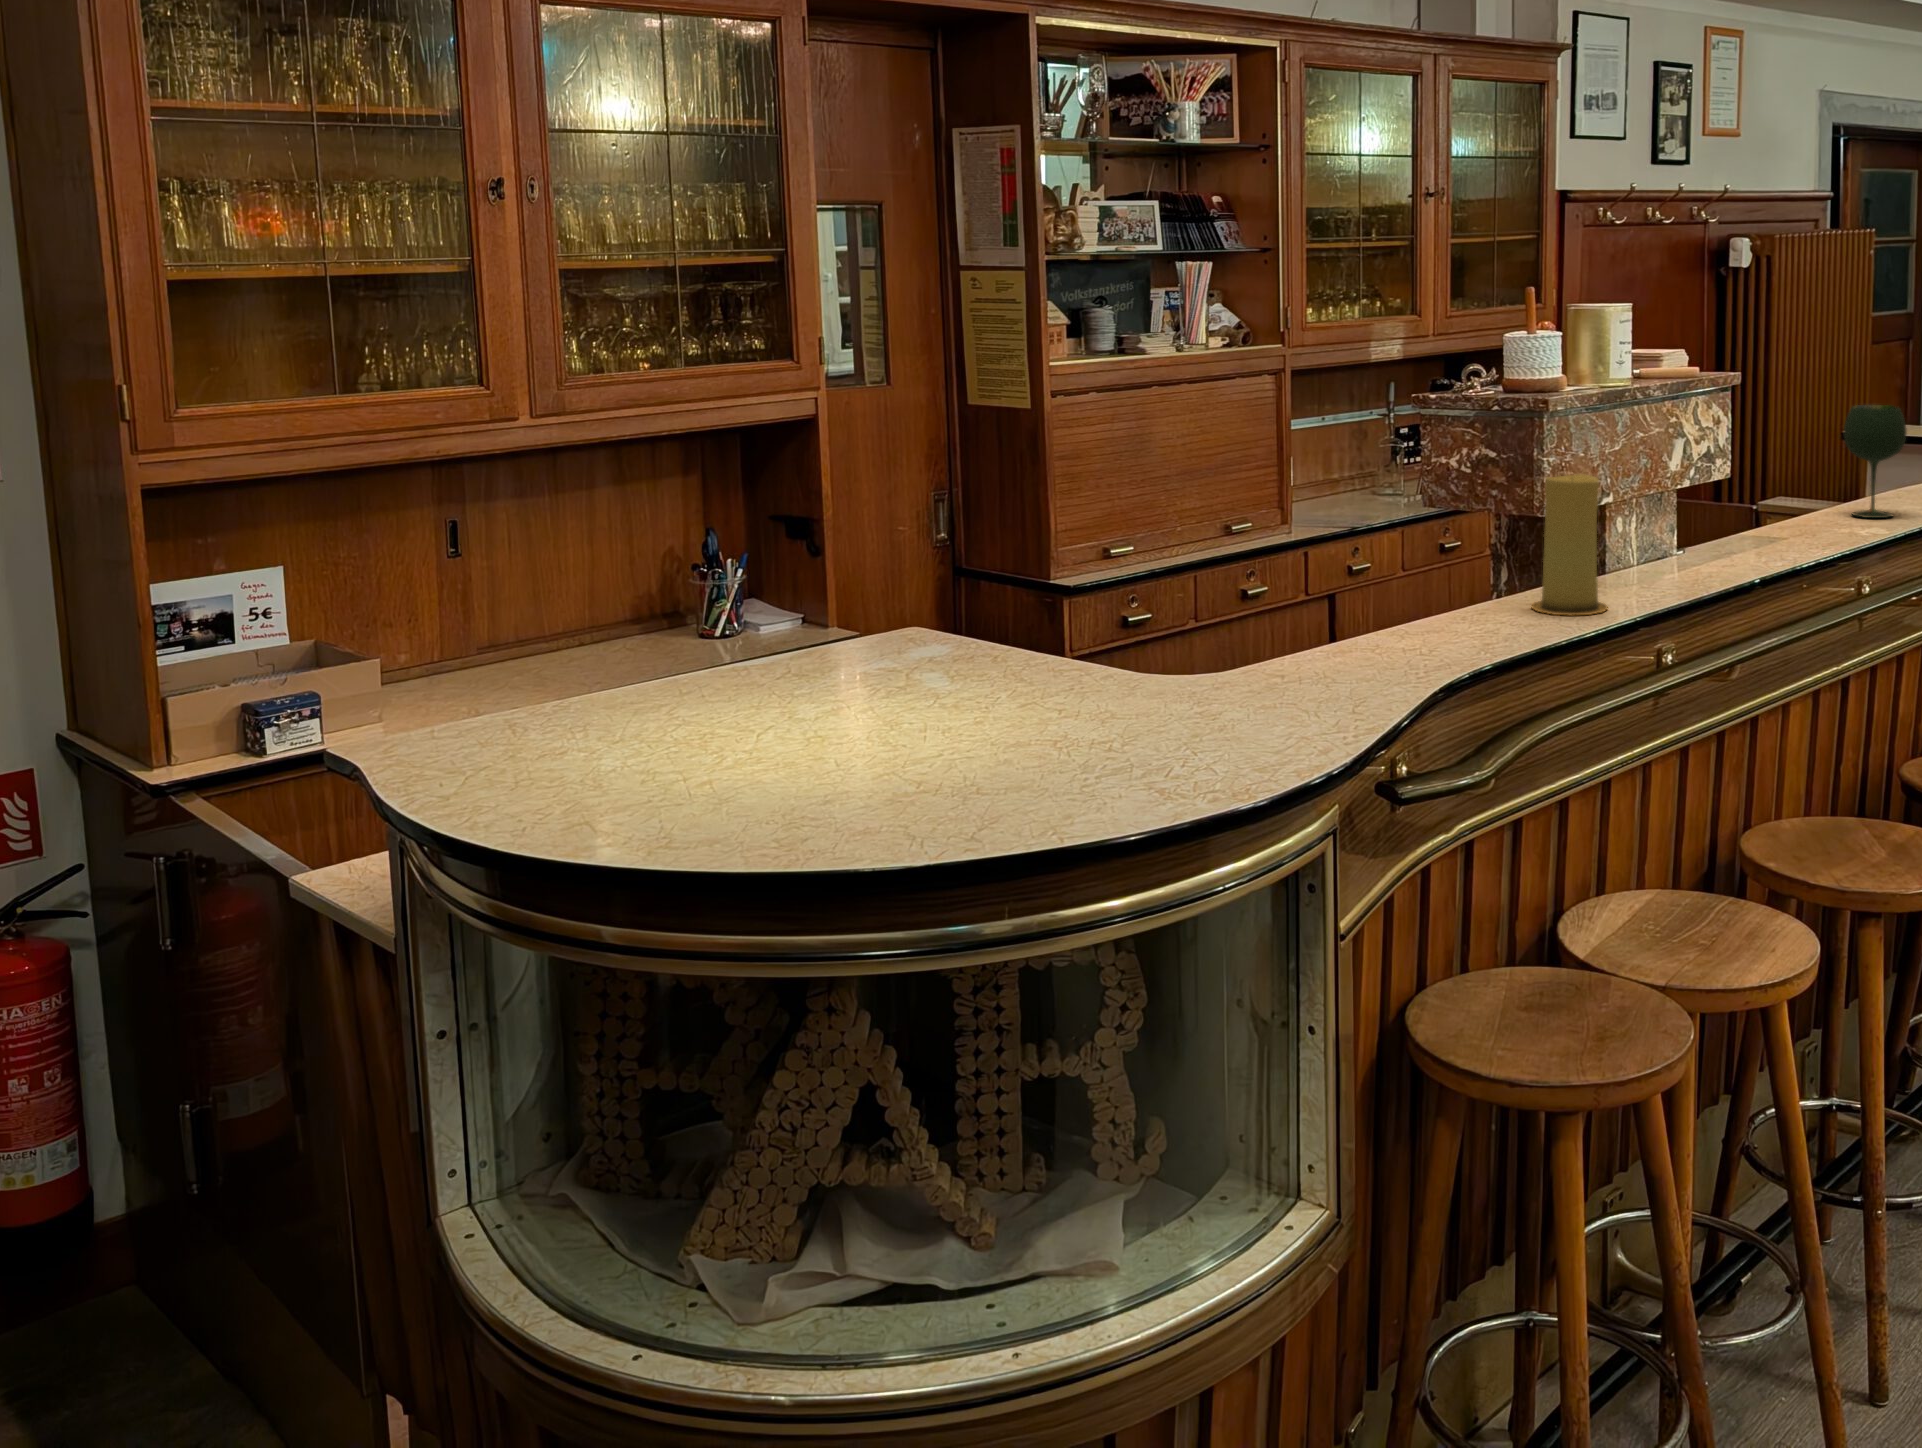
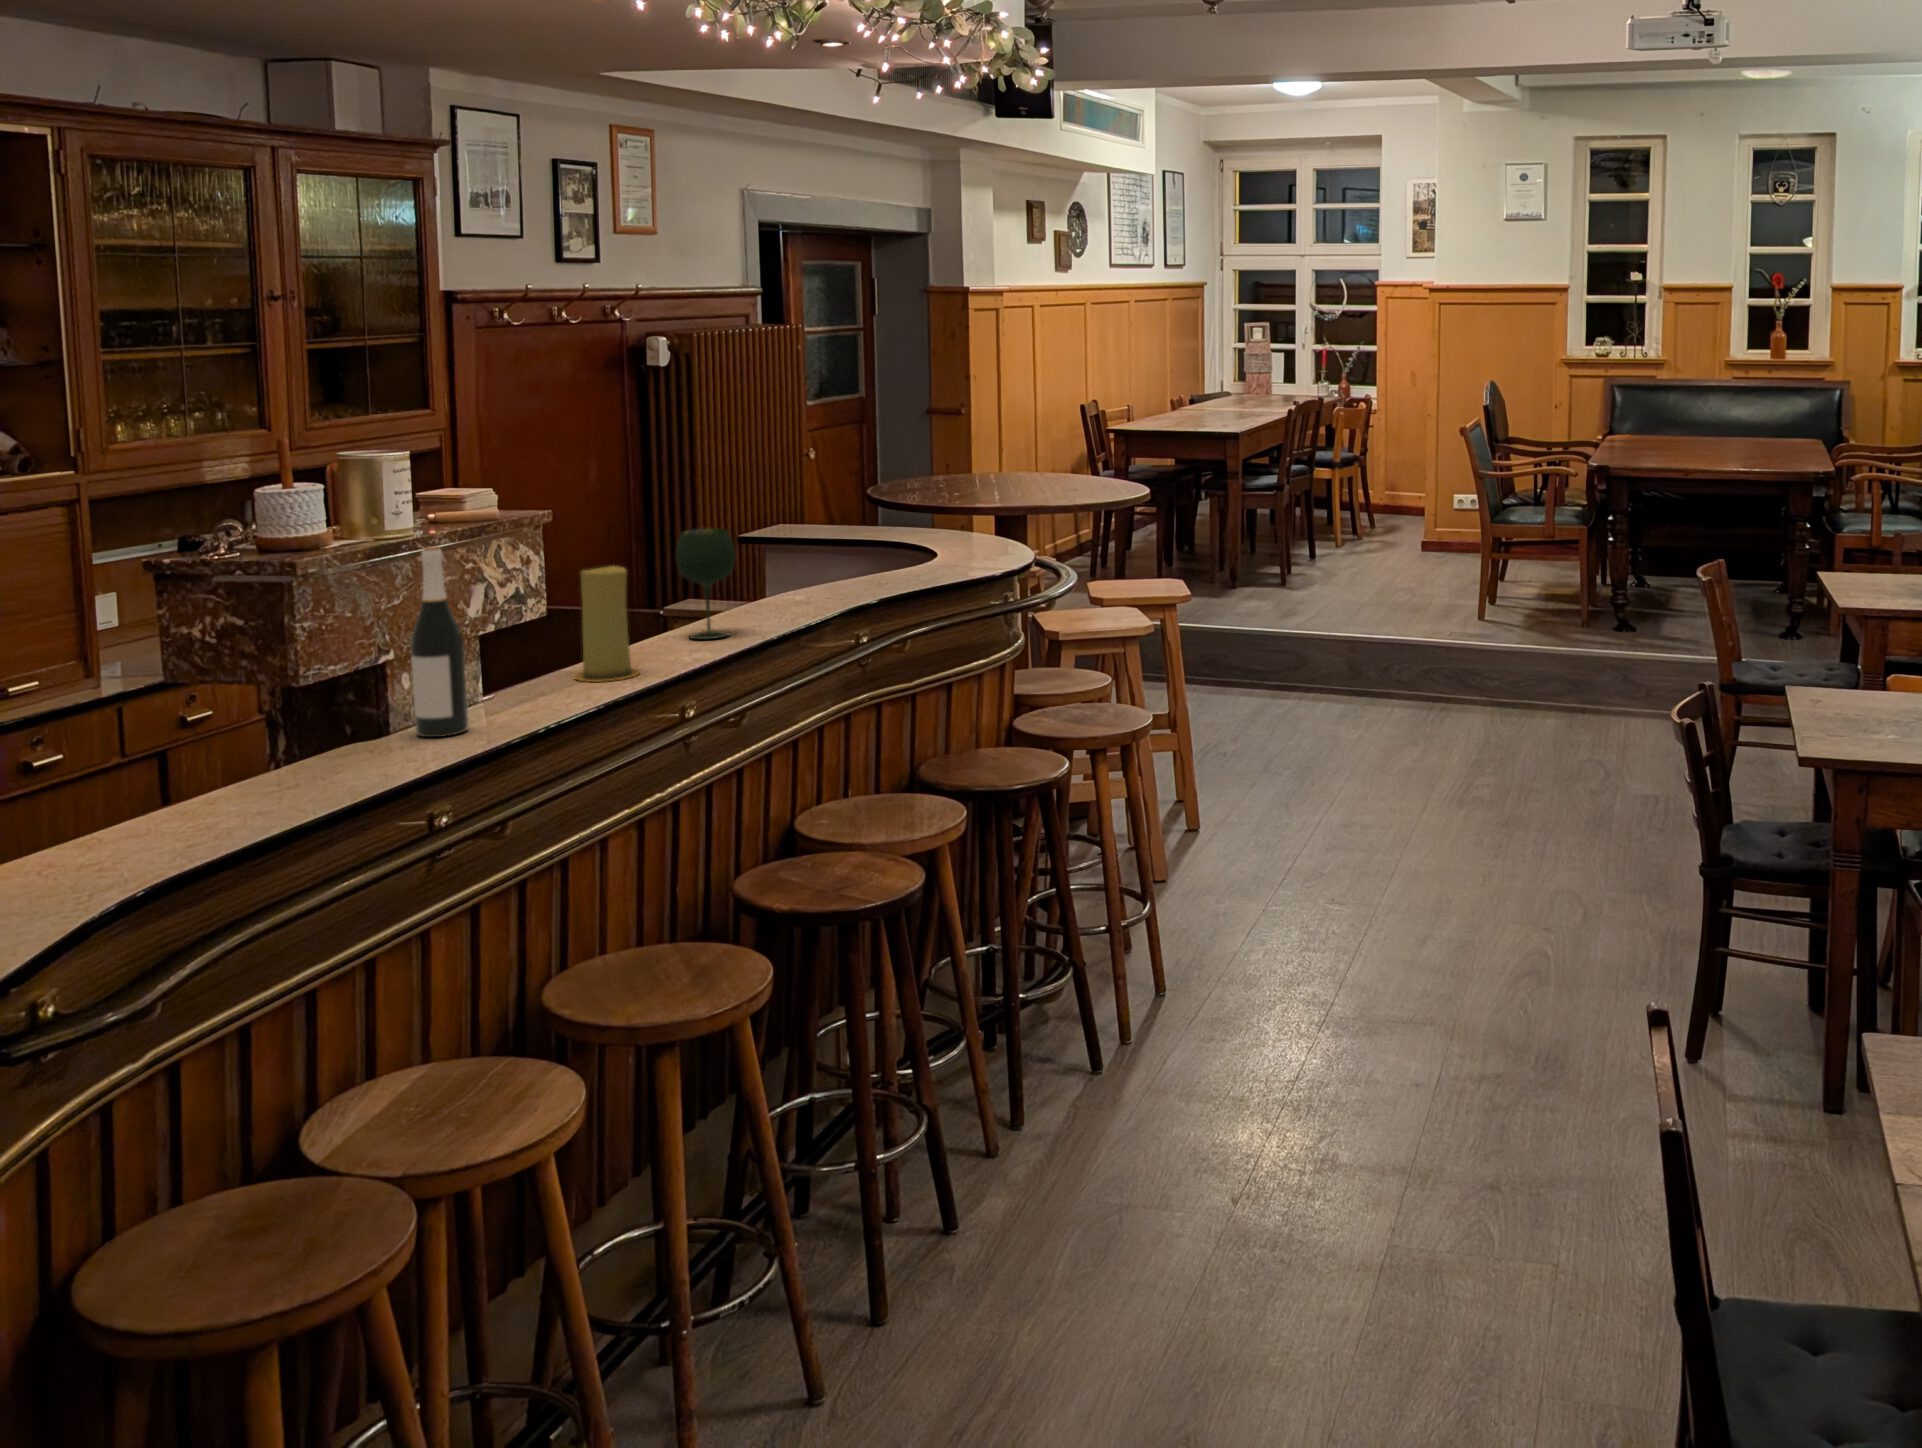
wine bottle: none [1636,394,1685,580] -> present [411,546,469,737]
candle: present [1531,474,1608,615] -> present [575,566,639,682]

